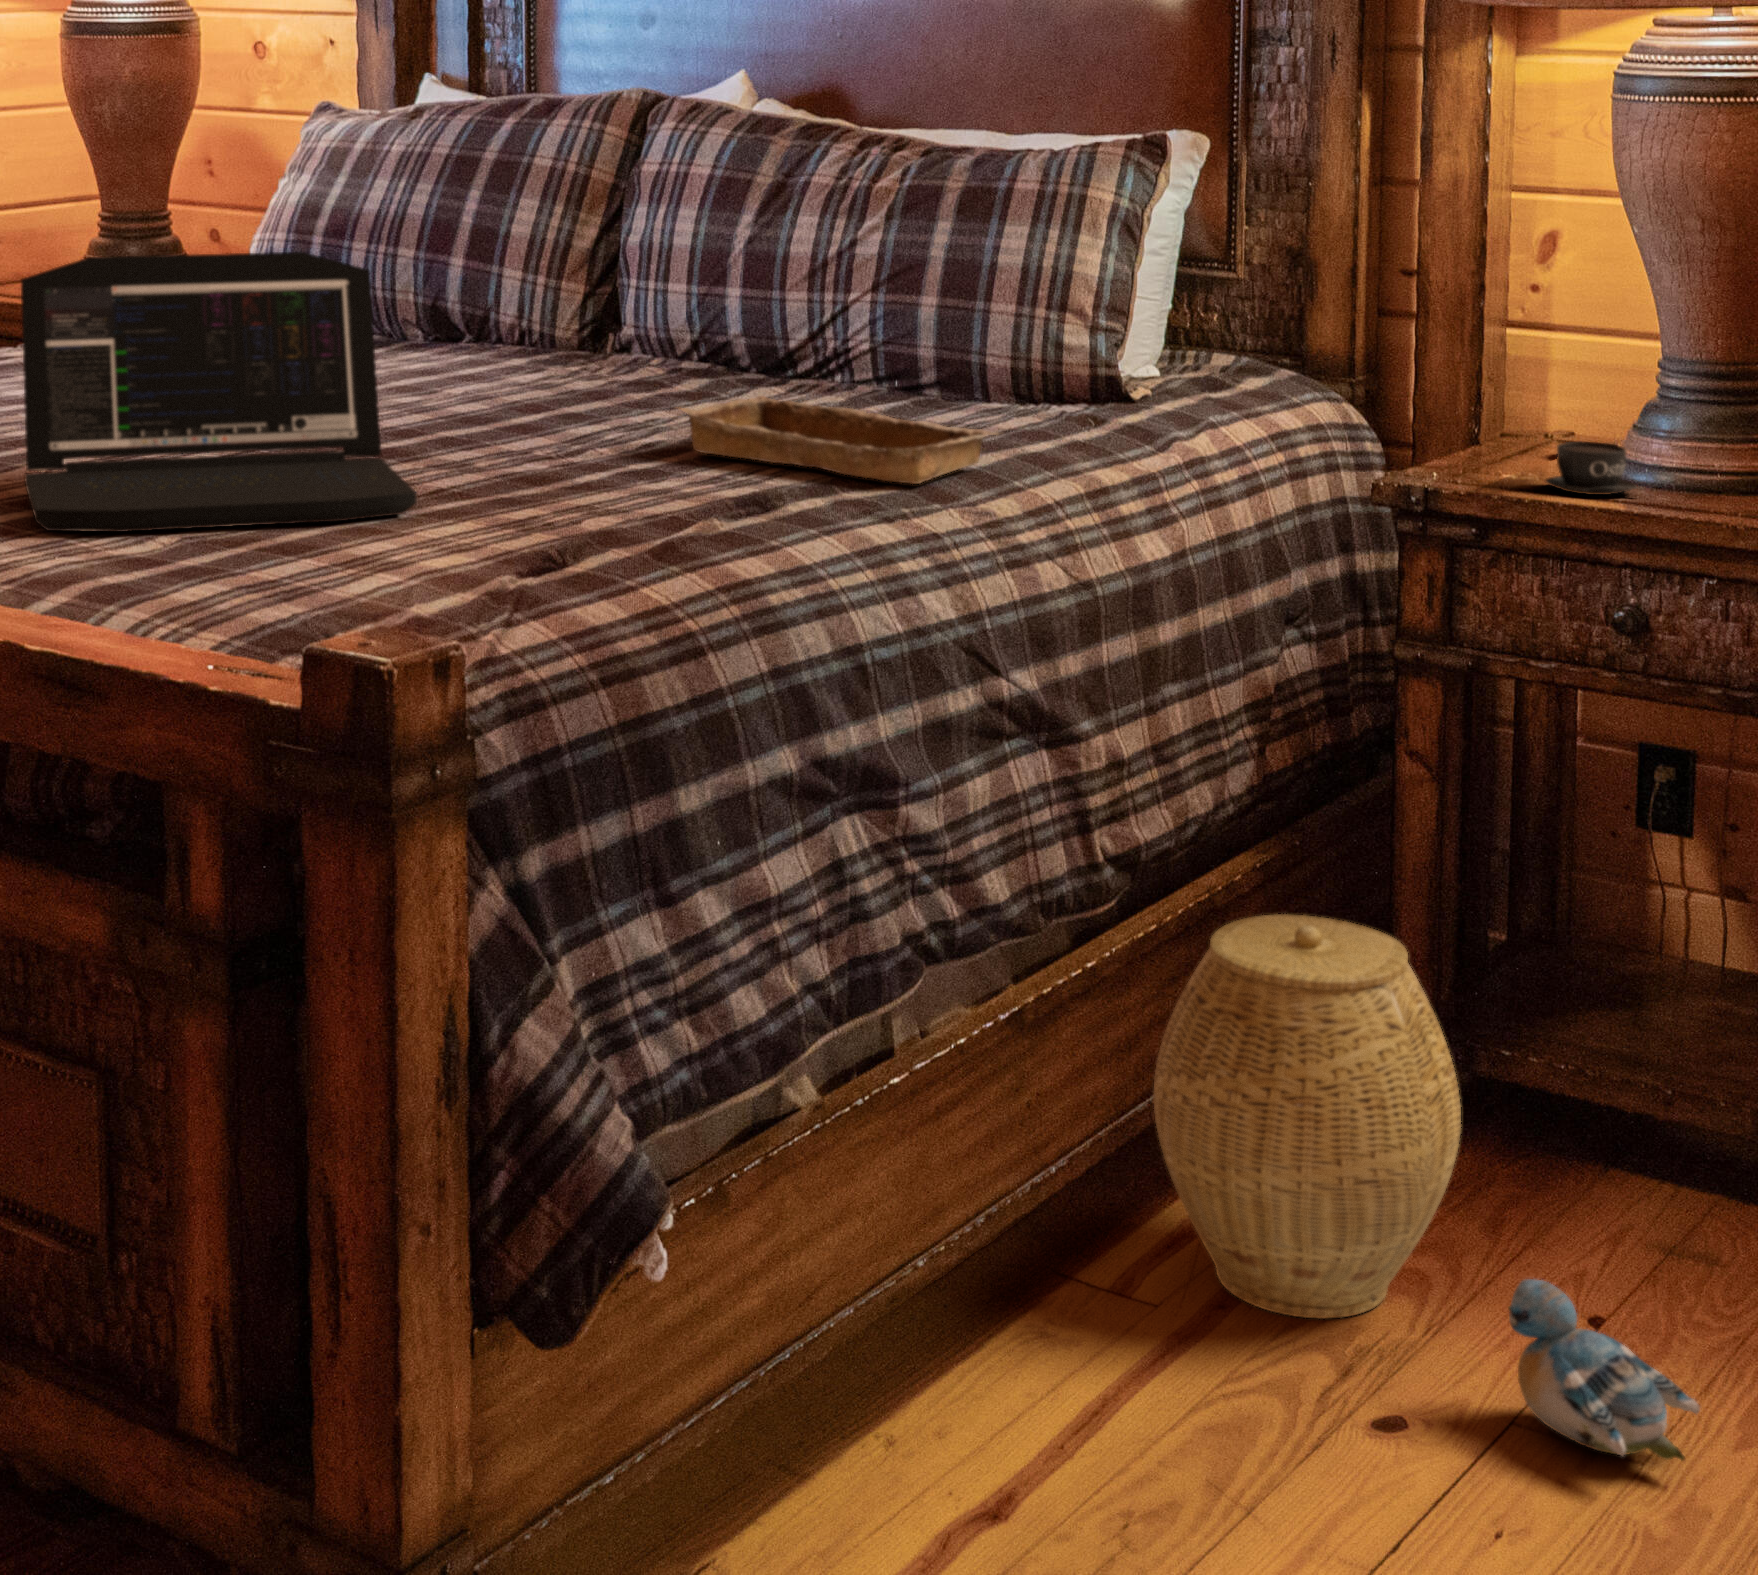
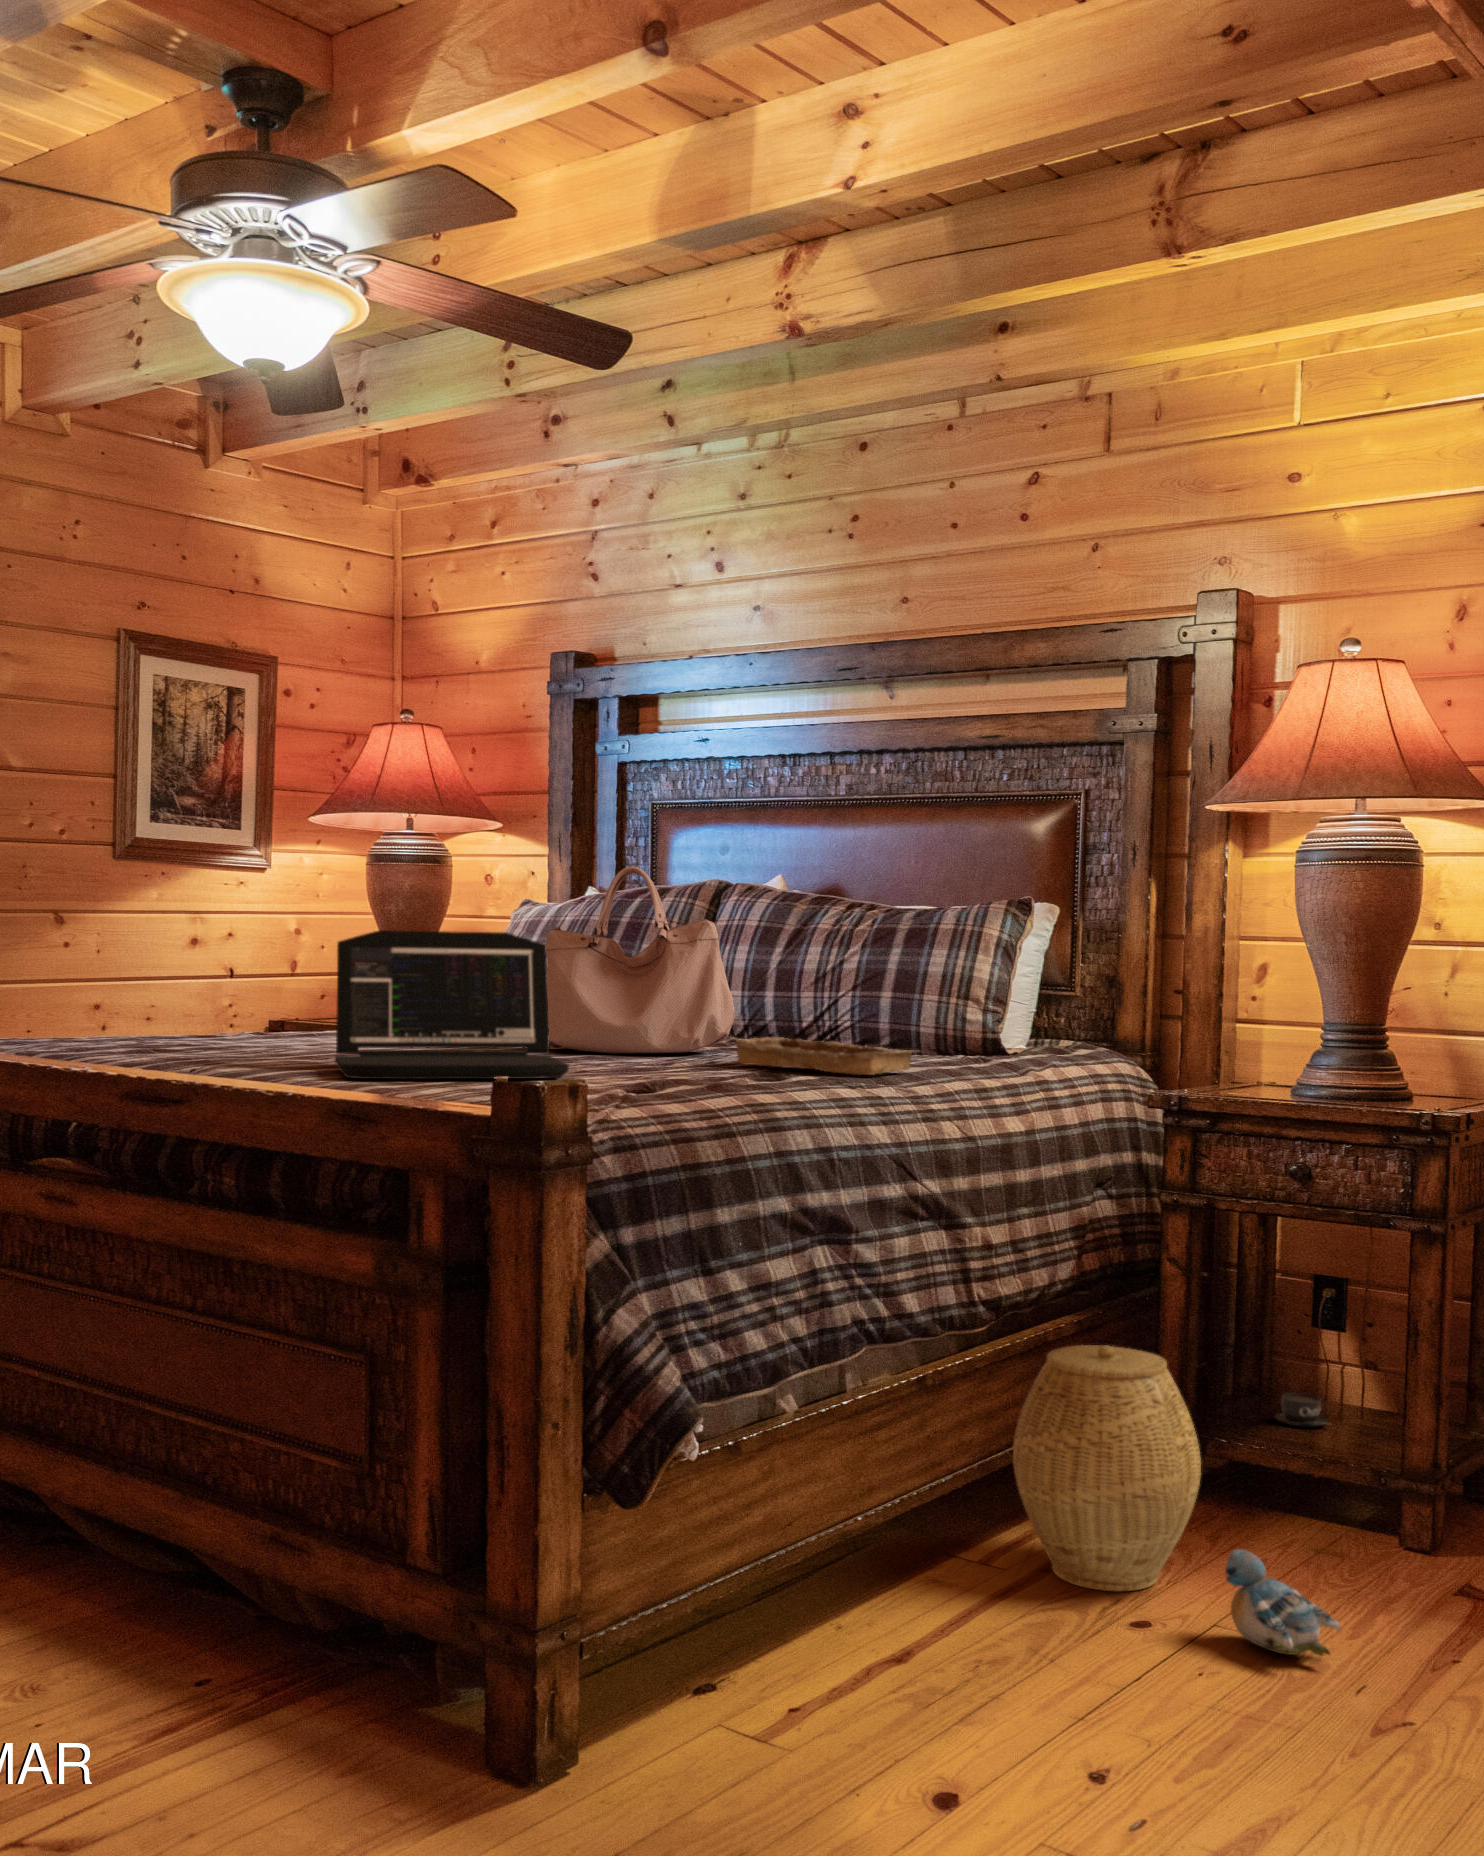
handbag: none [351,106,682,419] -> present [546,867,735,1054]
teacup: present [1545,442,1637,495] -> present [1275,1393,1327,1427]

